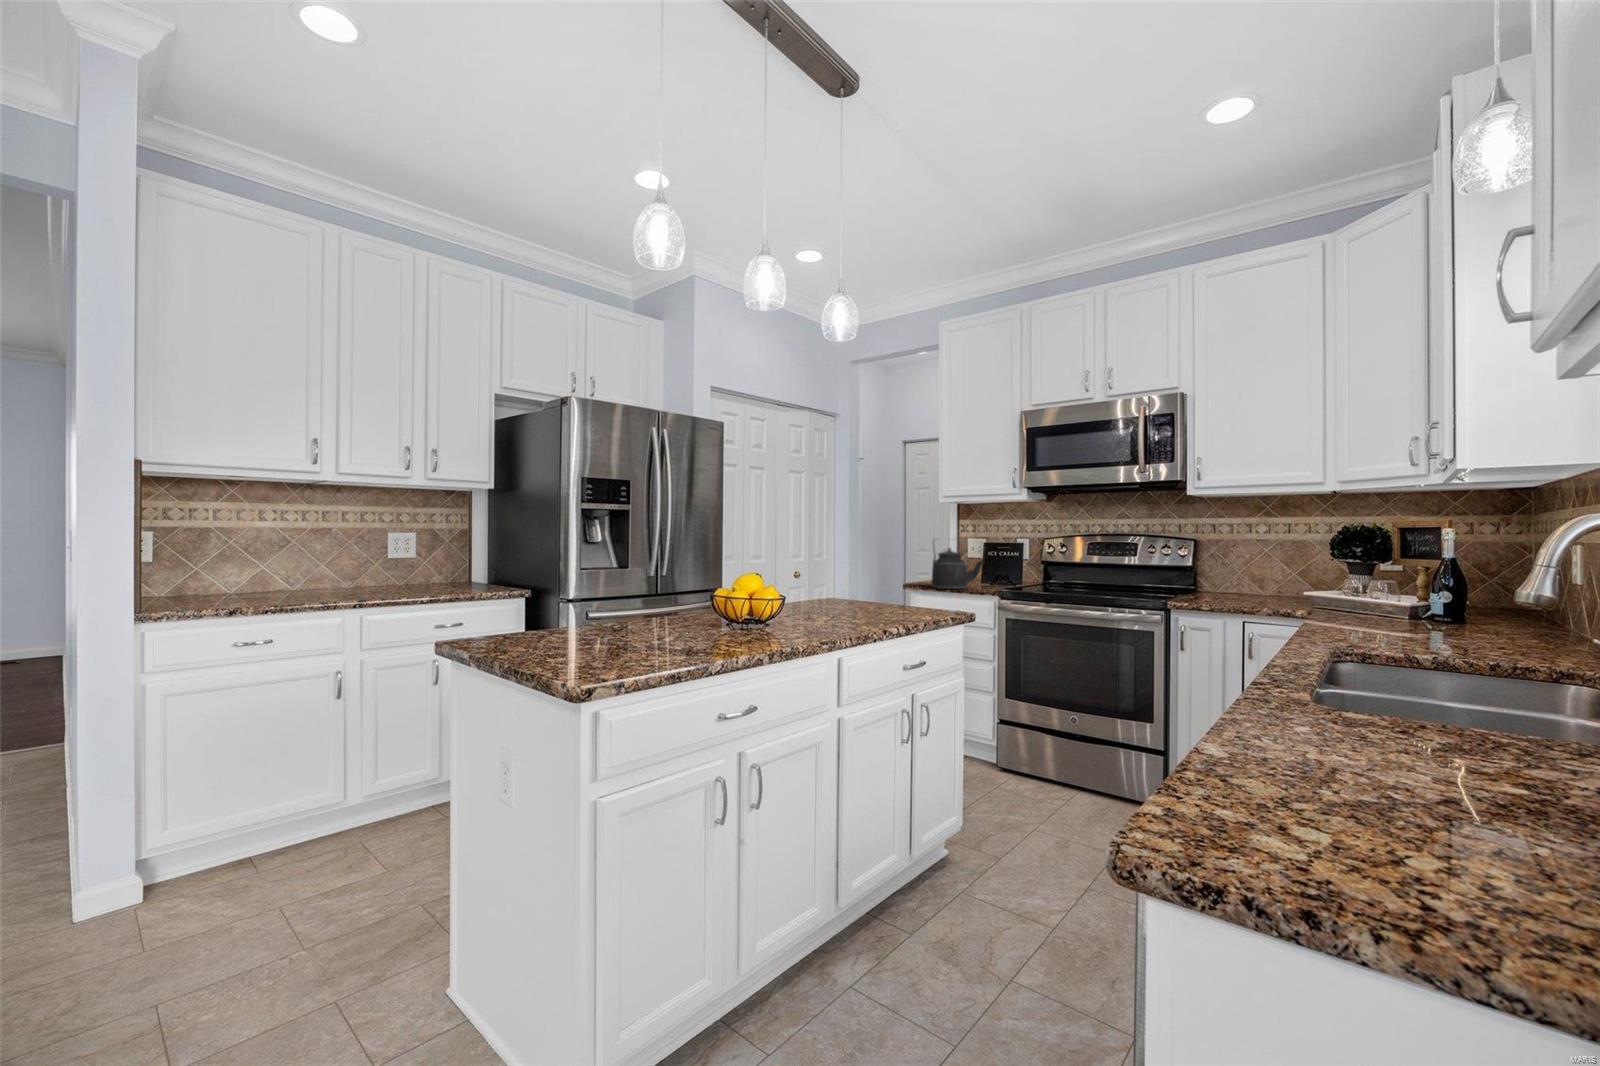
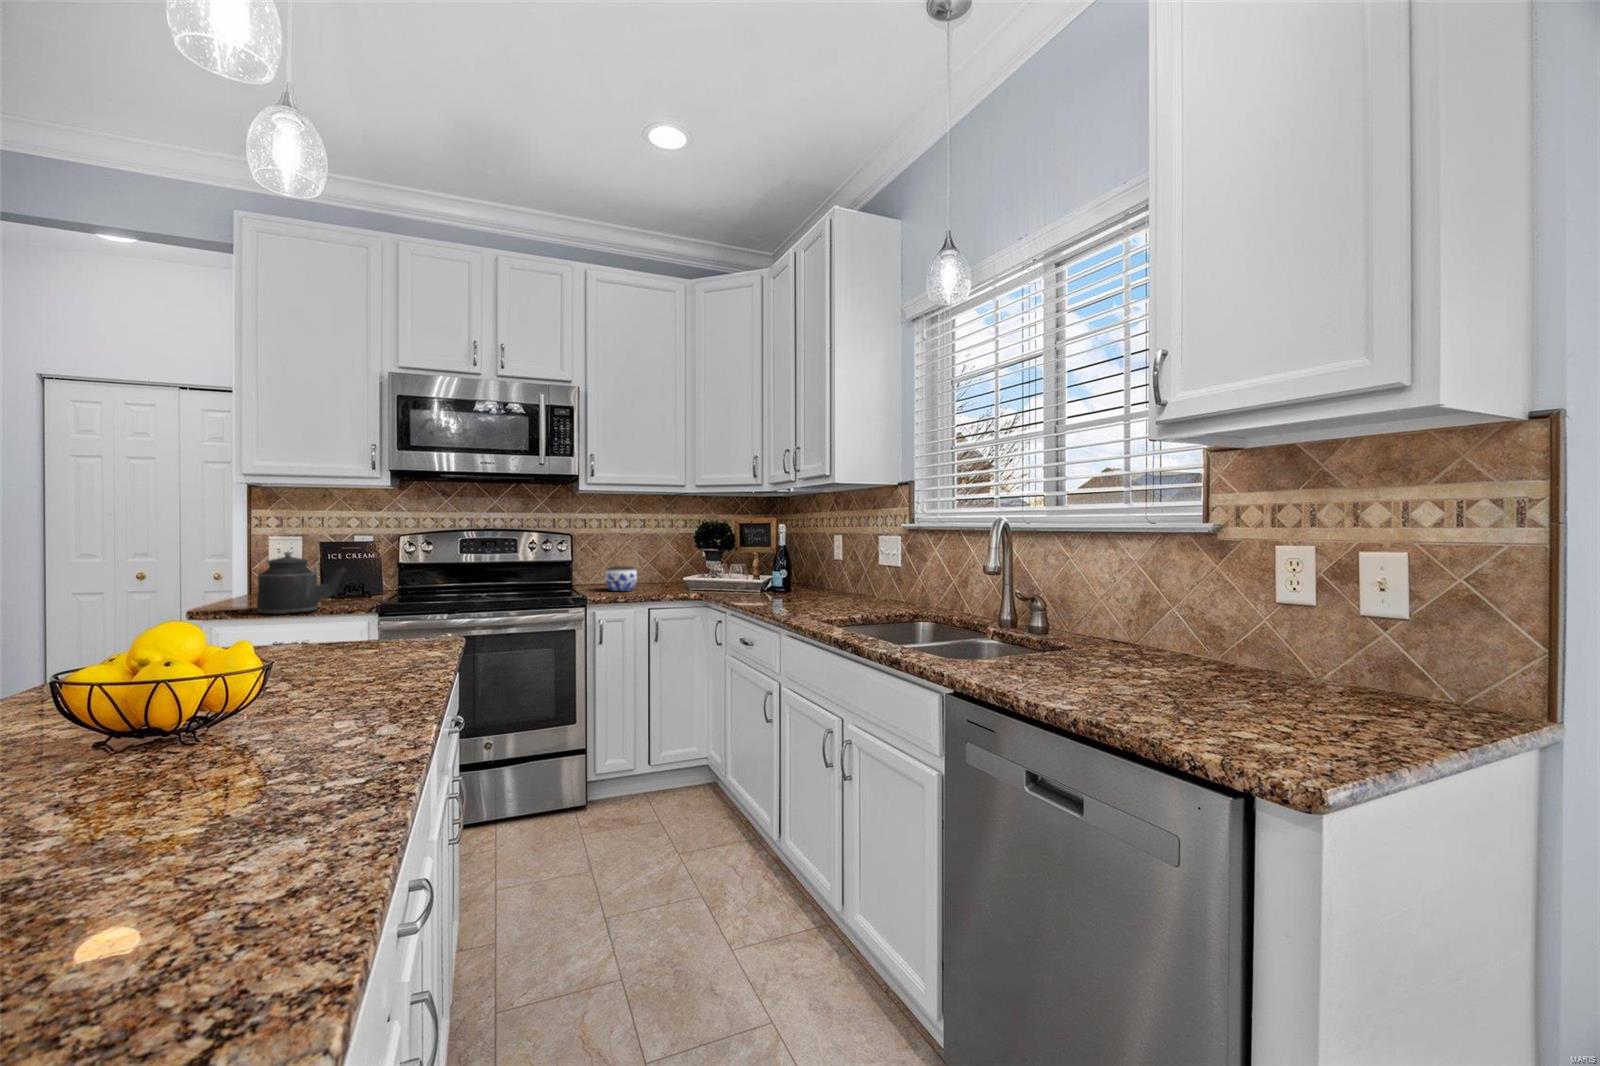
jar: none [1214,573,1254,600] -> present [605,567,637,591]

